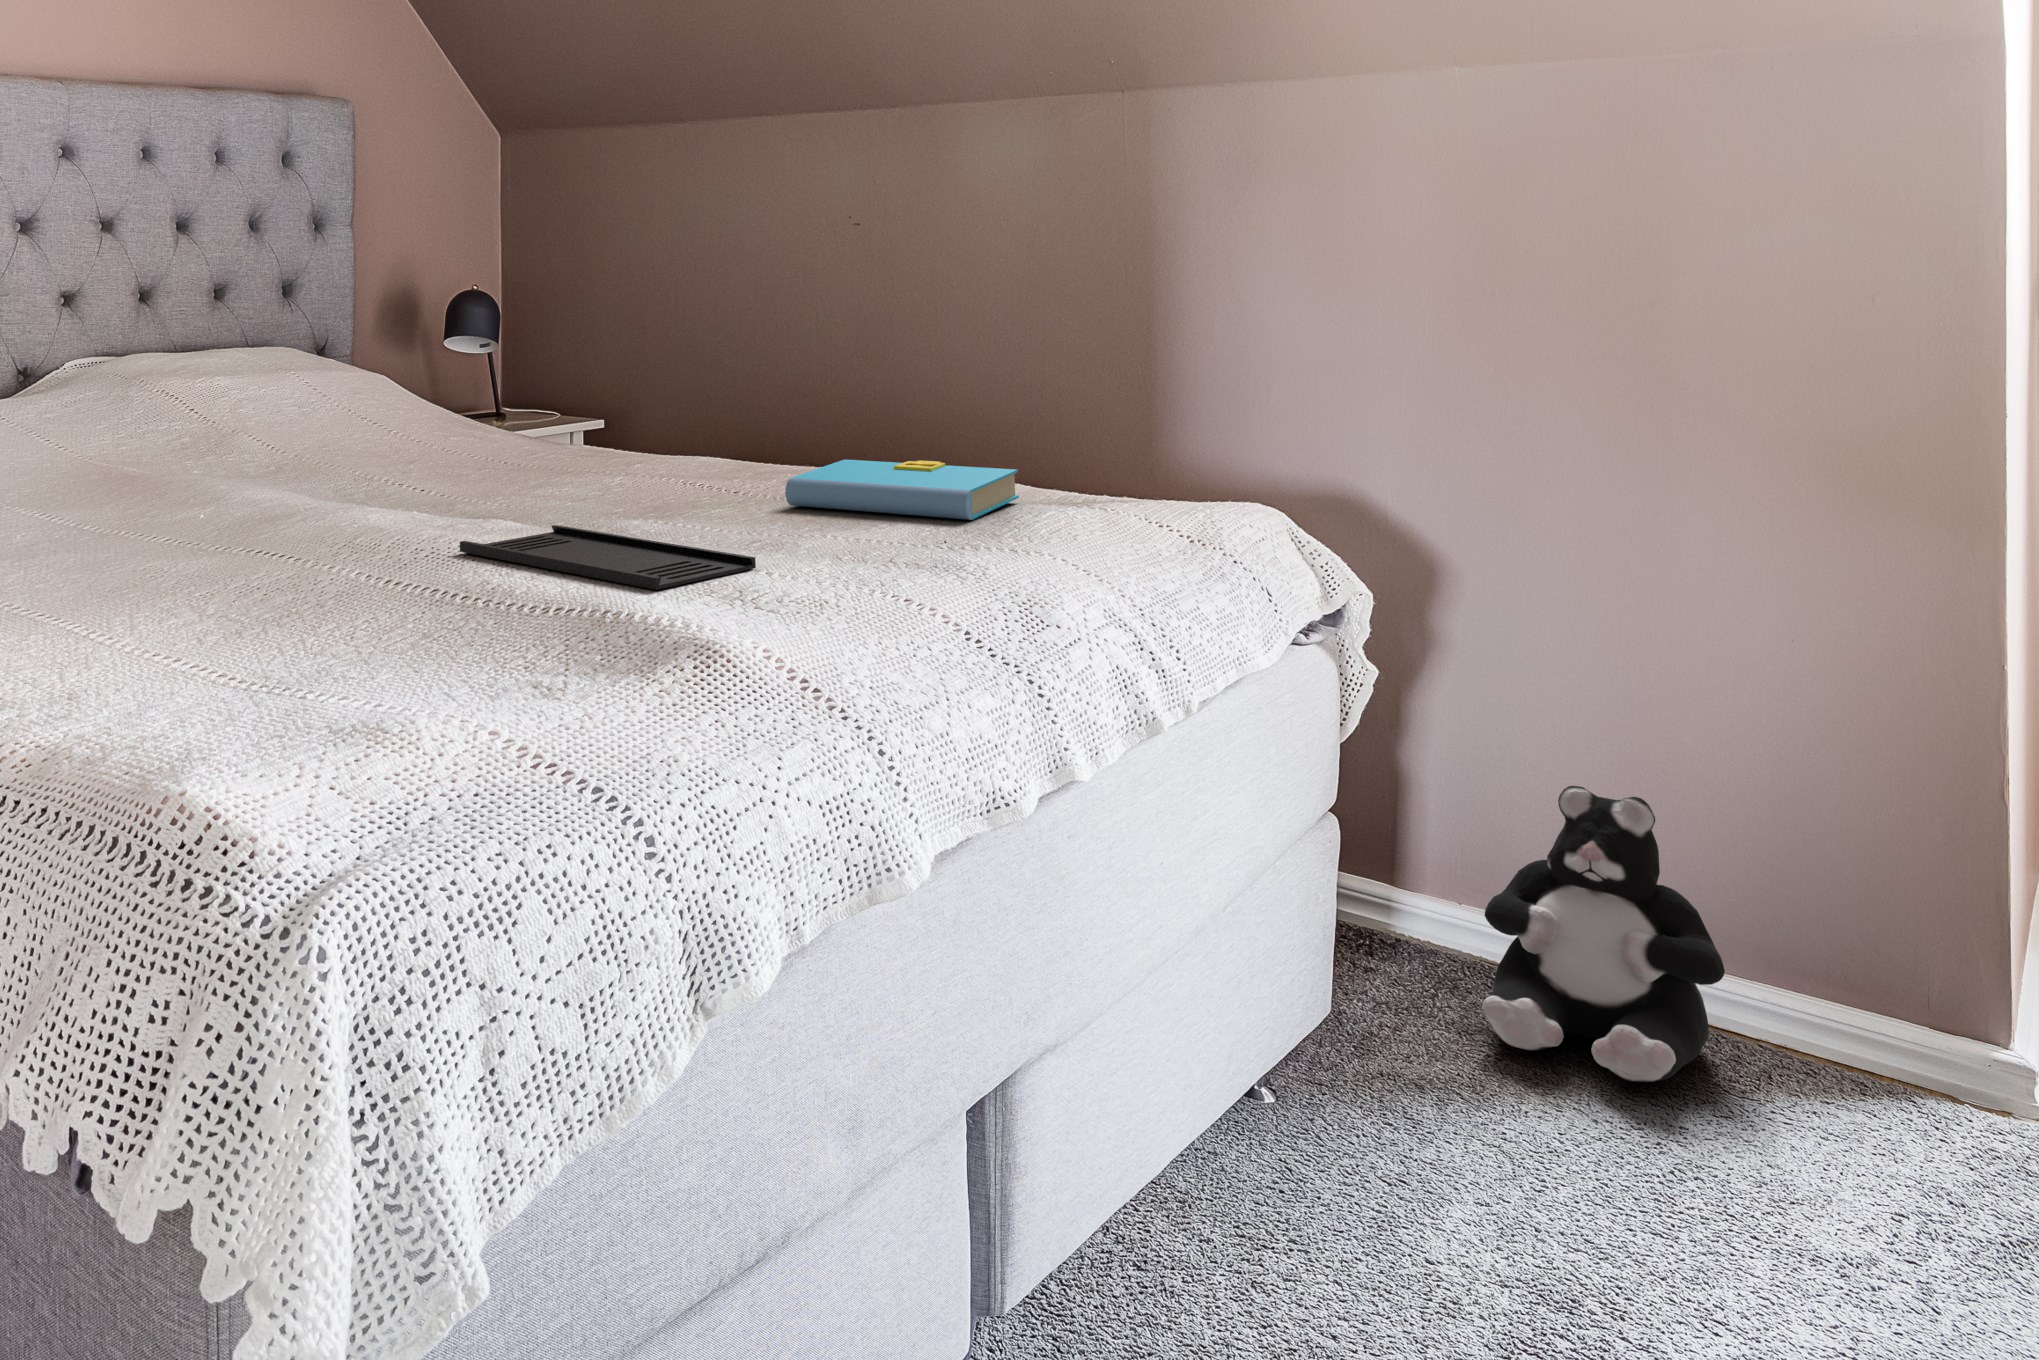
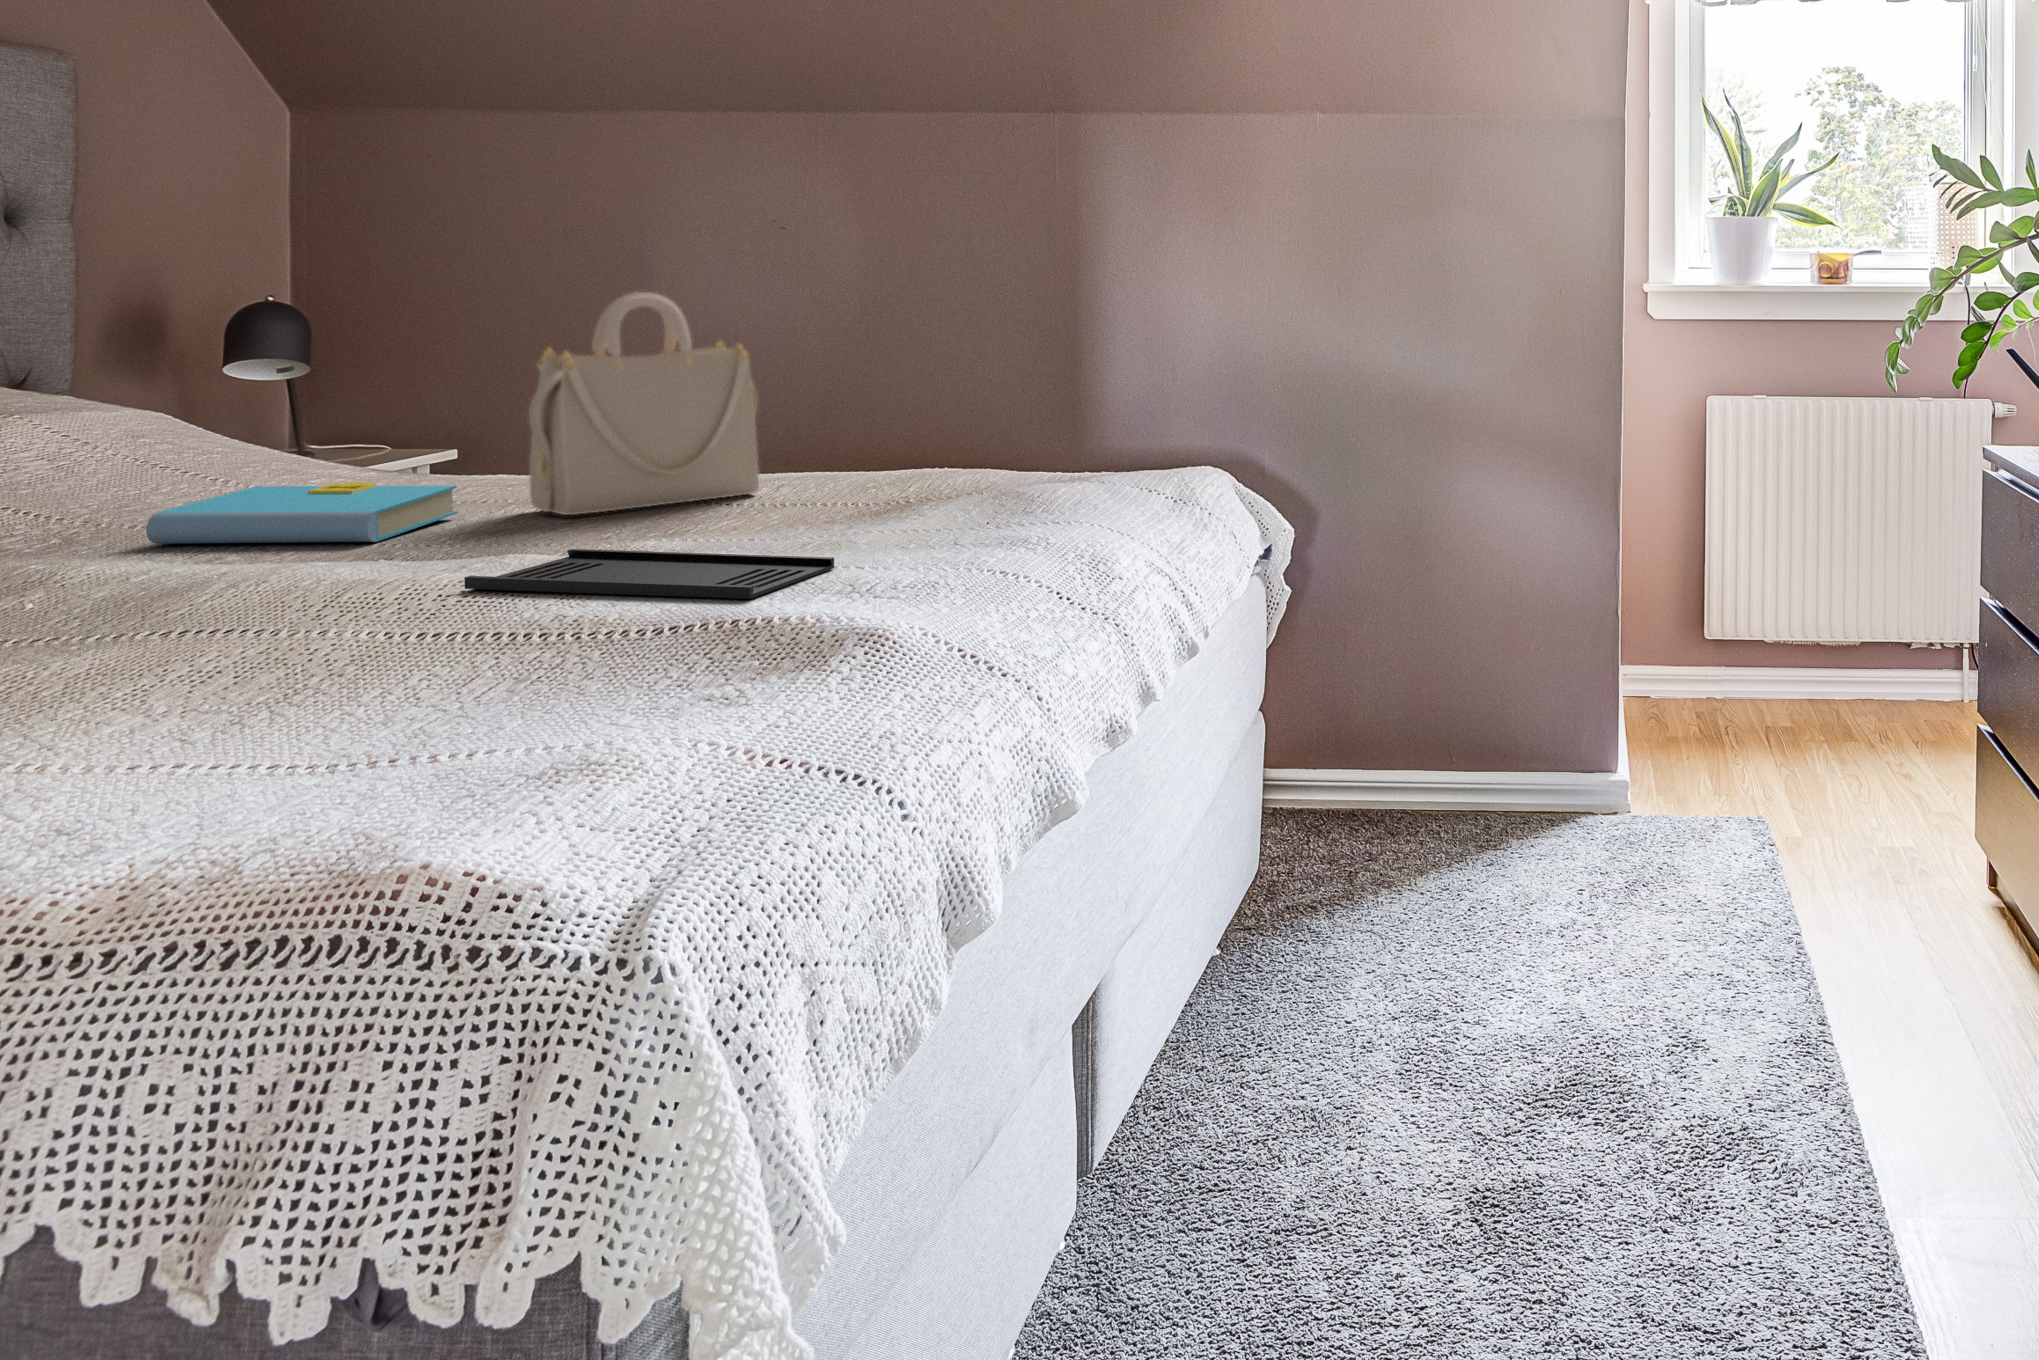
handbag: none [560,289,756,494] -> present [529,292,759,515]
book: present [785,460,1019,520] -> present [146,482,457,544]
plush toy: present [1482,786,1725,1082] -> none [1346,663,1484,860]

